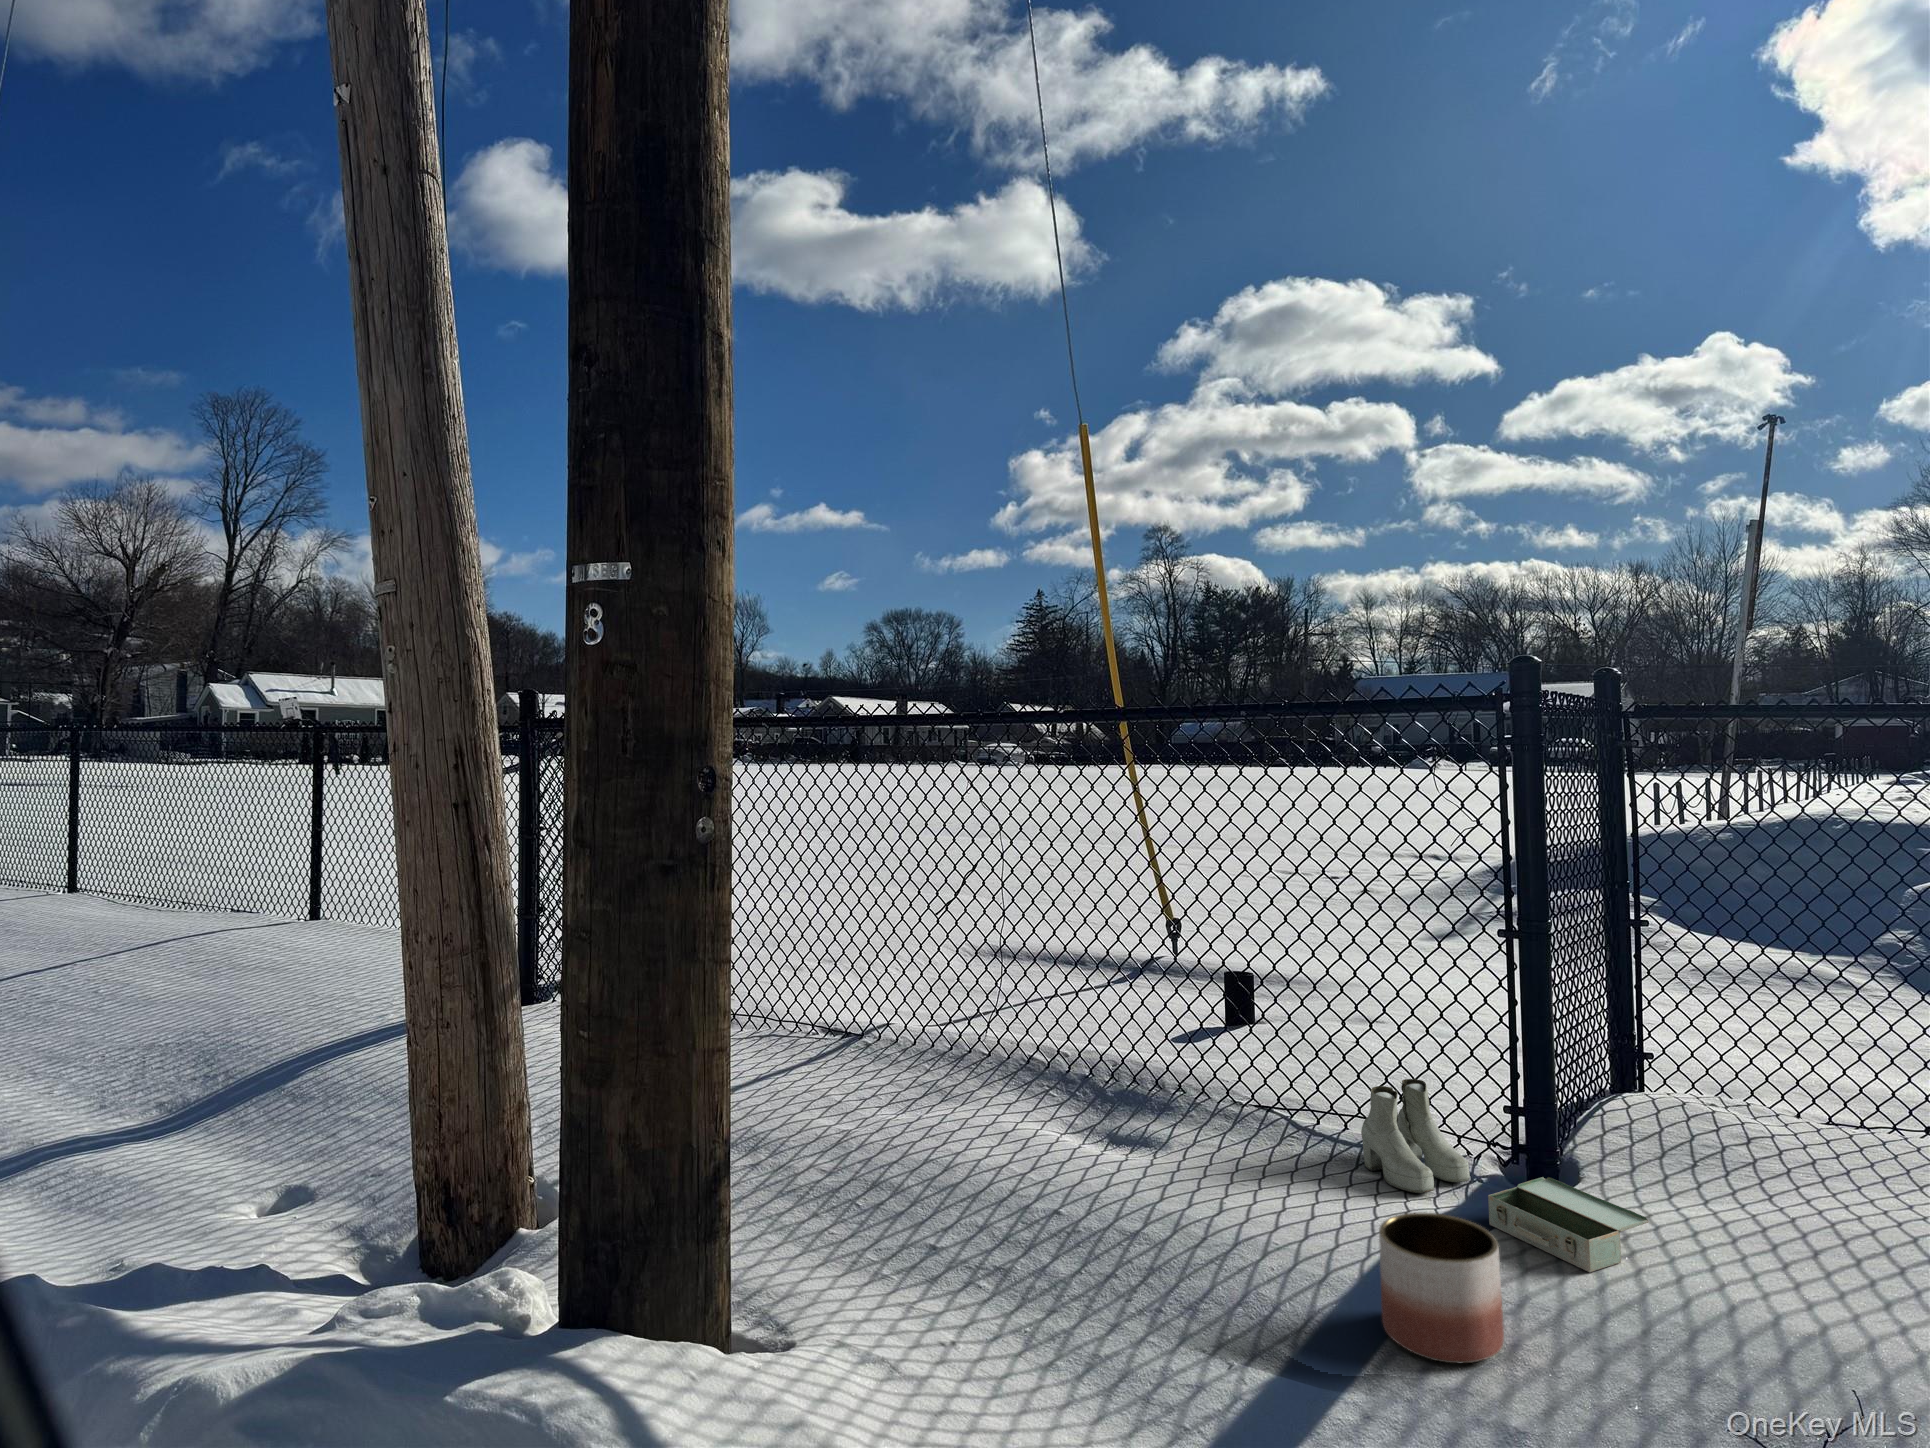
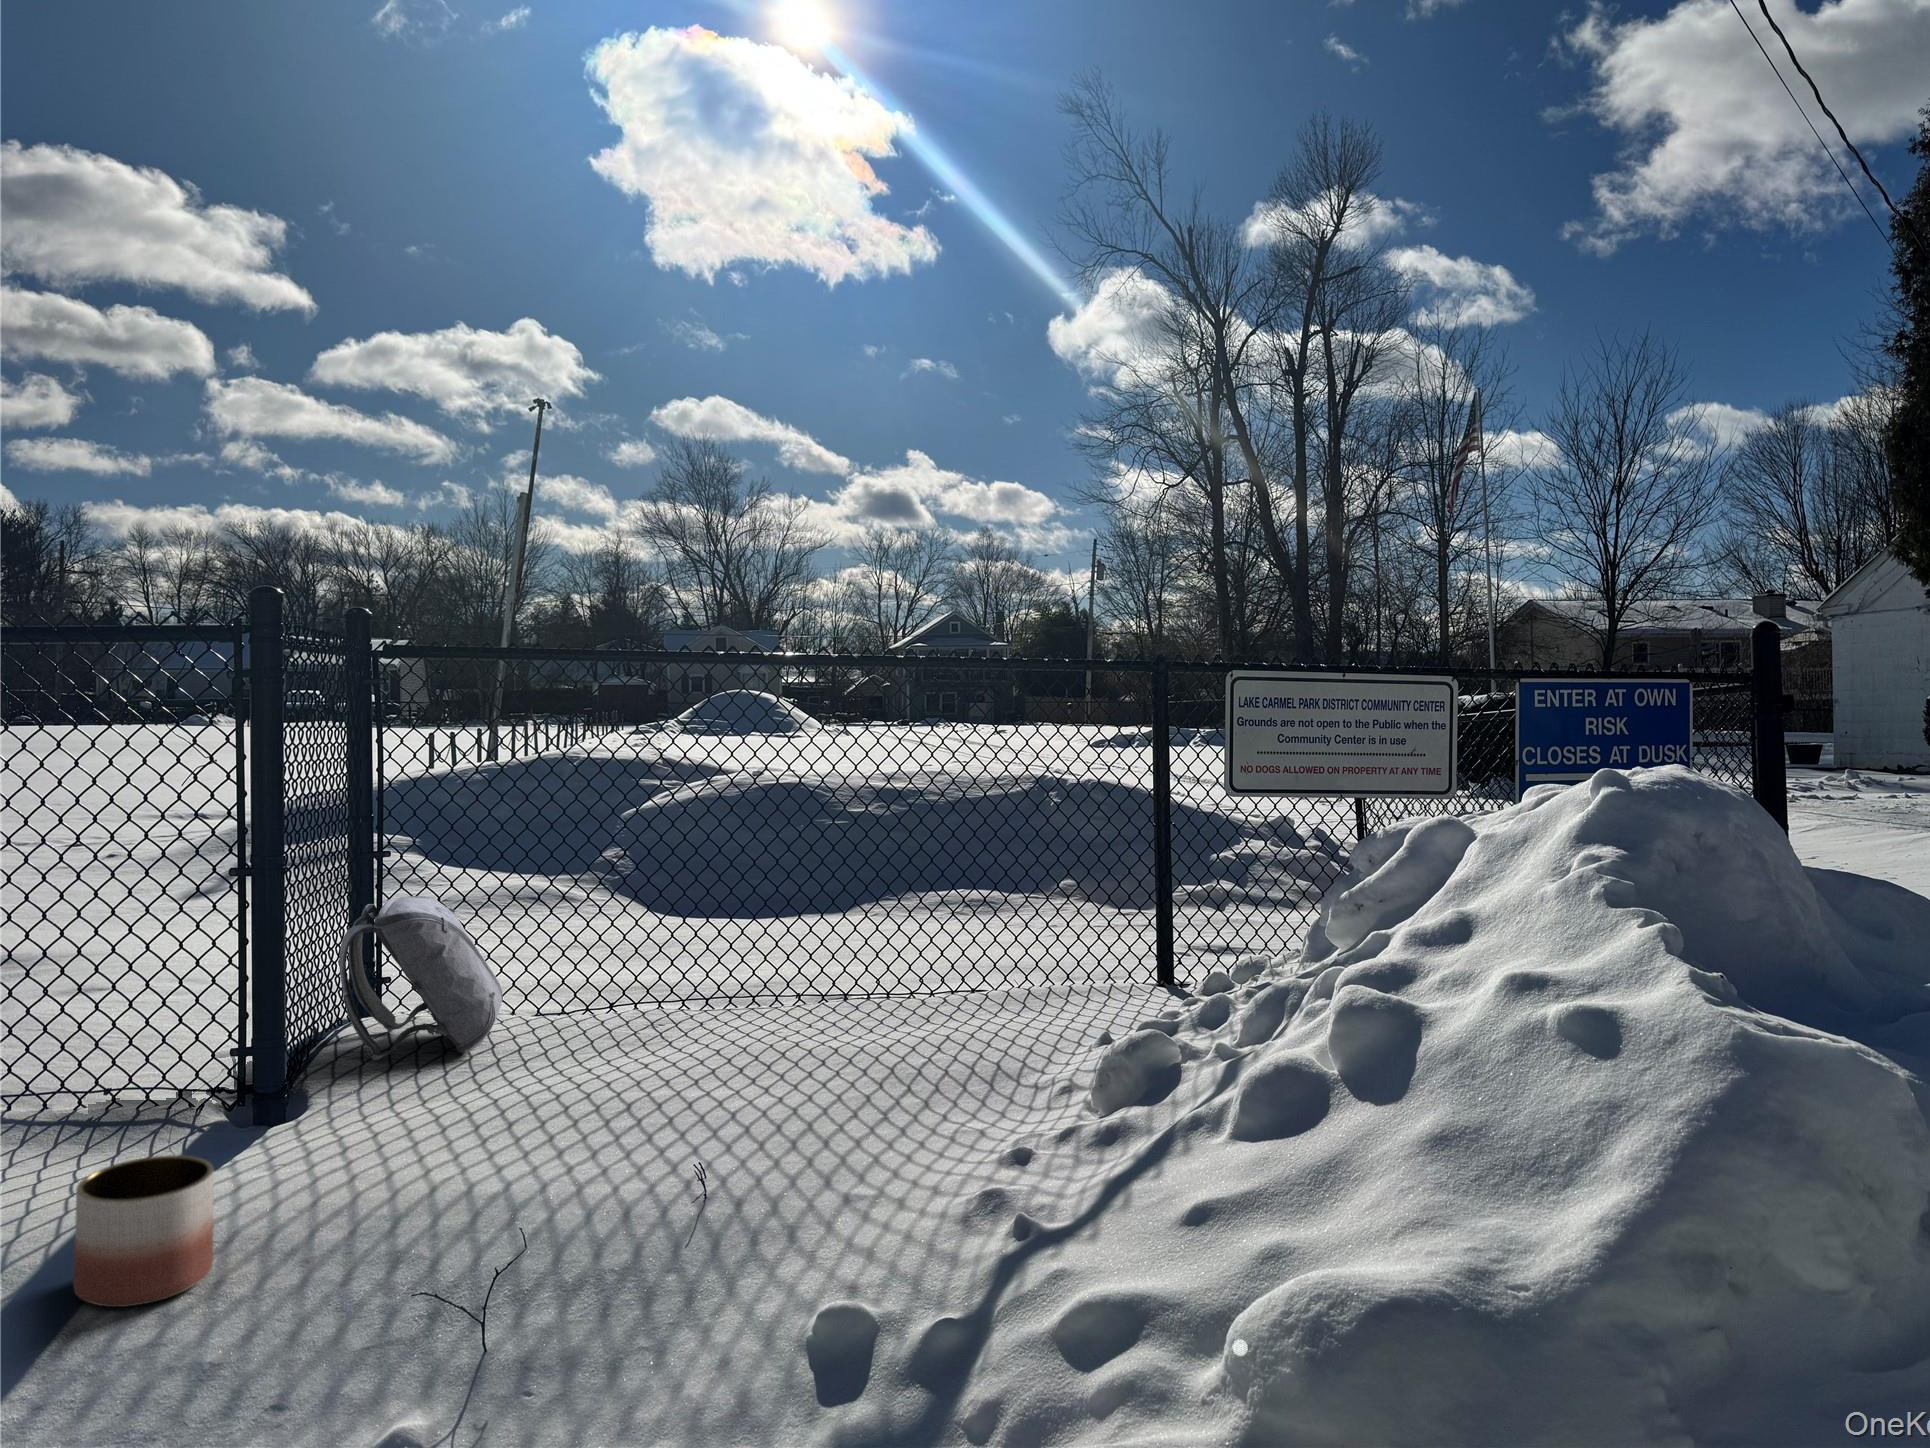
backpack: none [1599,974,1790,1158] -> present [339,896,502,1060]
boots: present [1361,1079,1470,1193] -> none [61,1035,190,1156]
toolbox: present [1488,1177,1649,1272] -> none [208,1105,368,1182]

